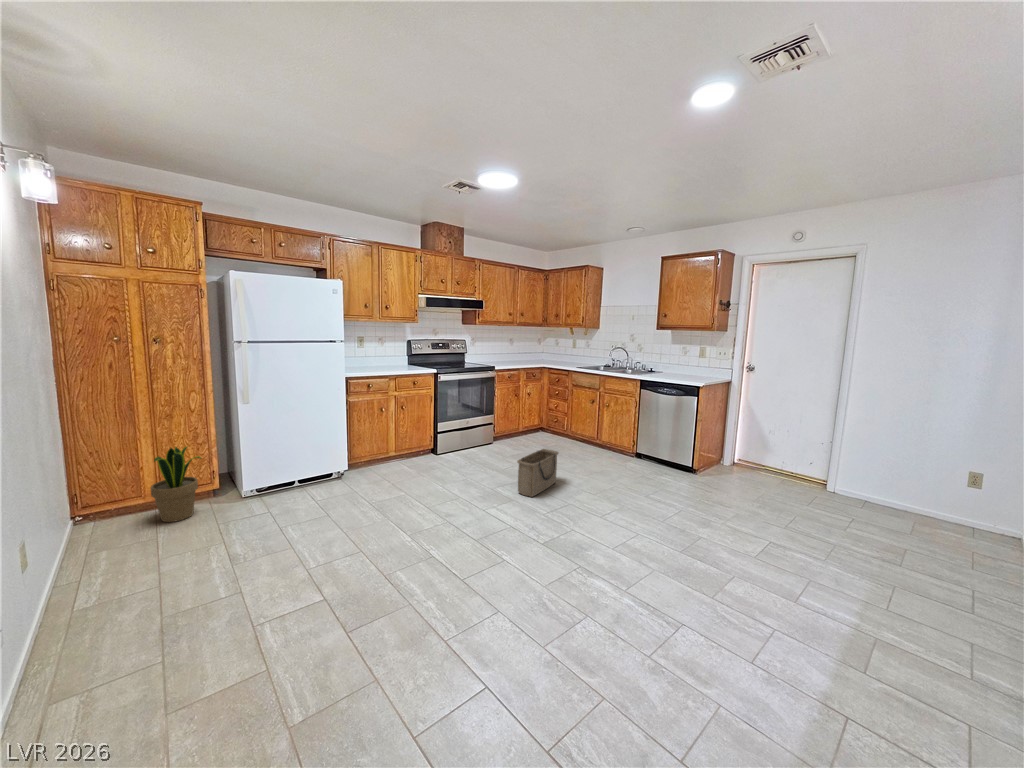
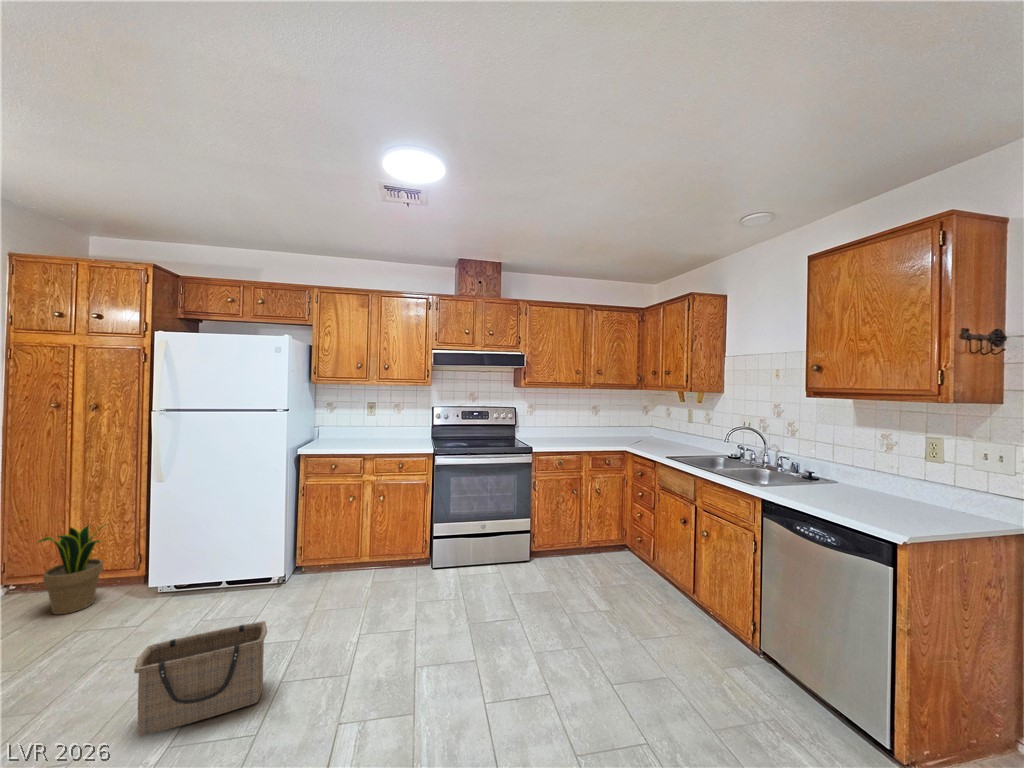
basket: present [517,449,558,497] -> present [134,621,267,736]

